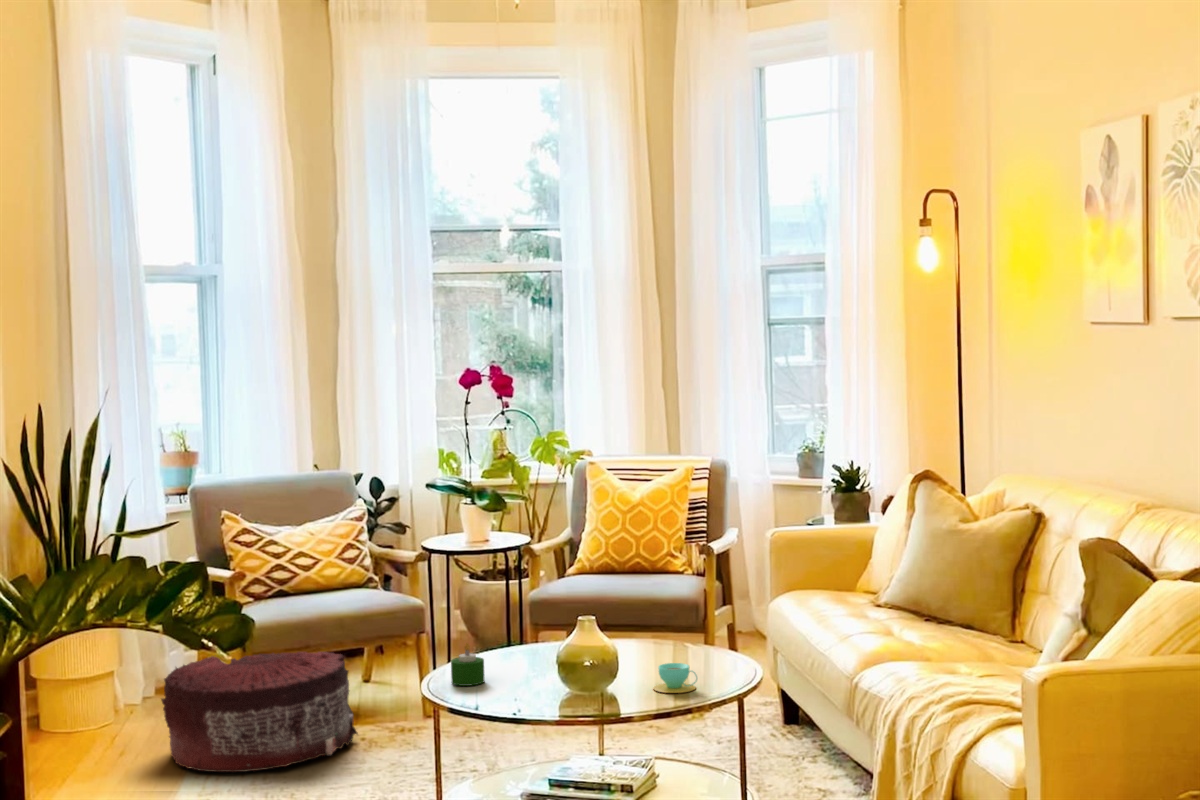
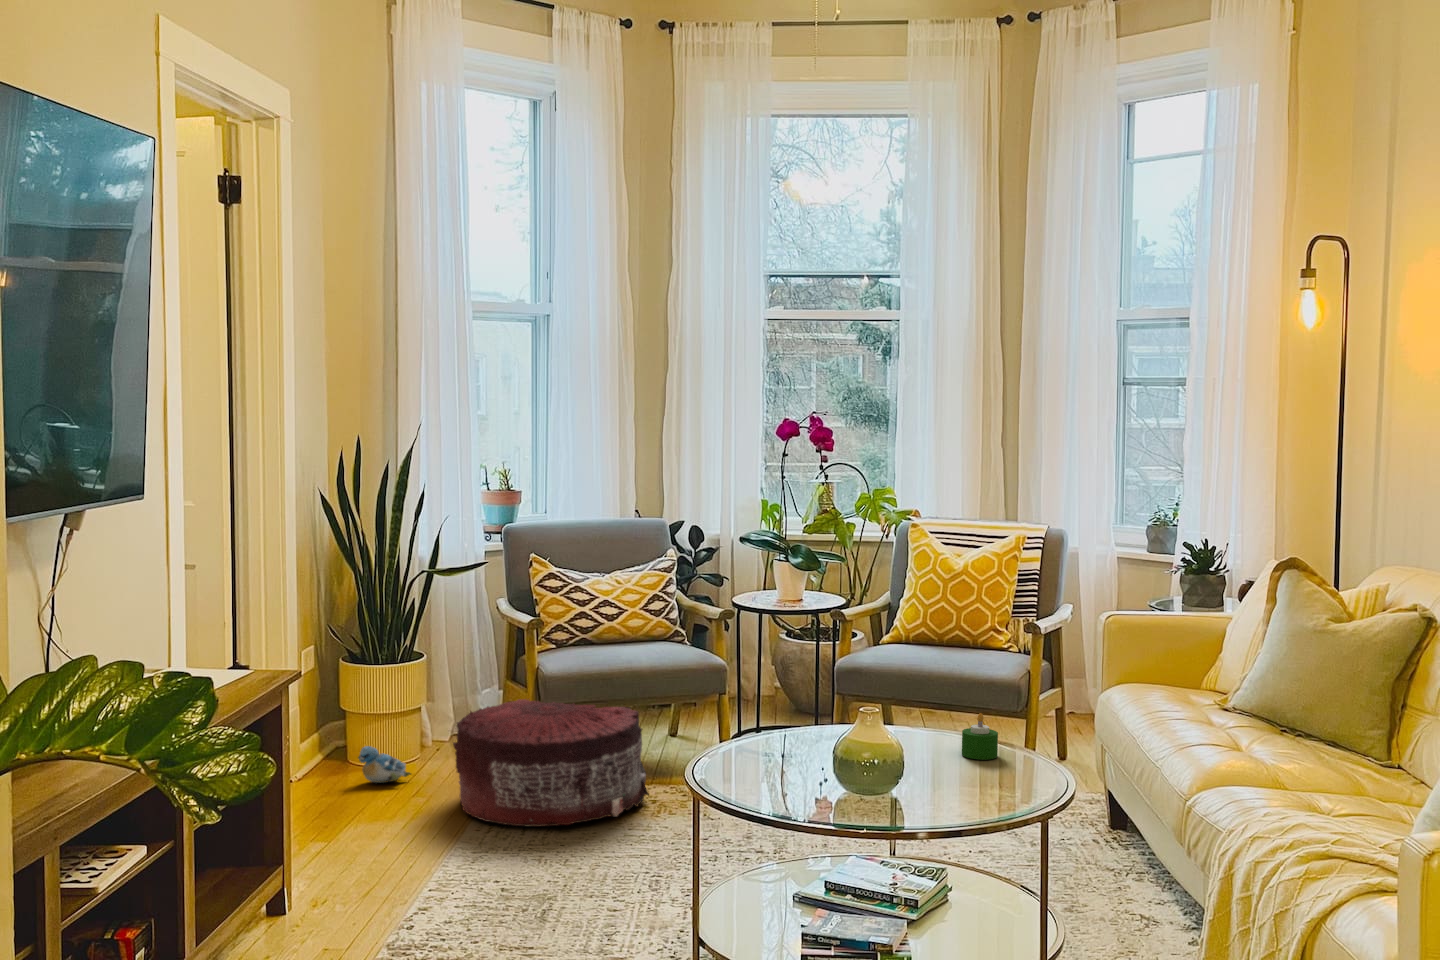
candle: present [451,643,485,686] -> present [962,713,998,760]
teacup: present [653,663,697,693] -> none [948,764,999,801]
plush toy: none [57,712,114,748] -> present [358,746,411,783]

